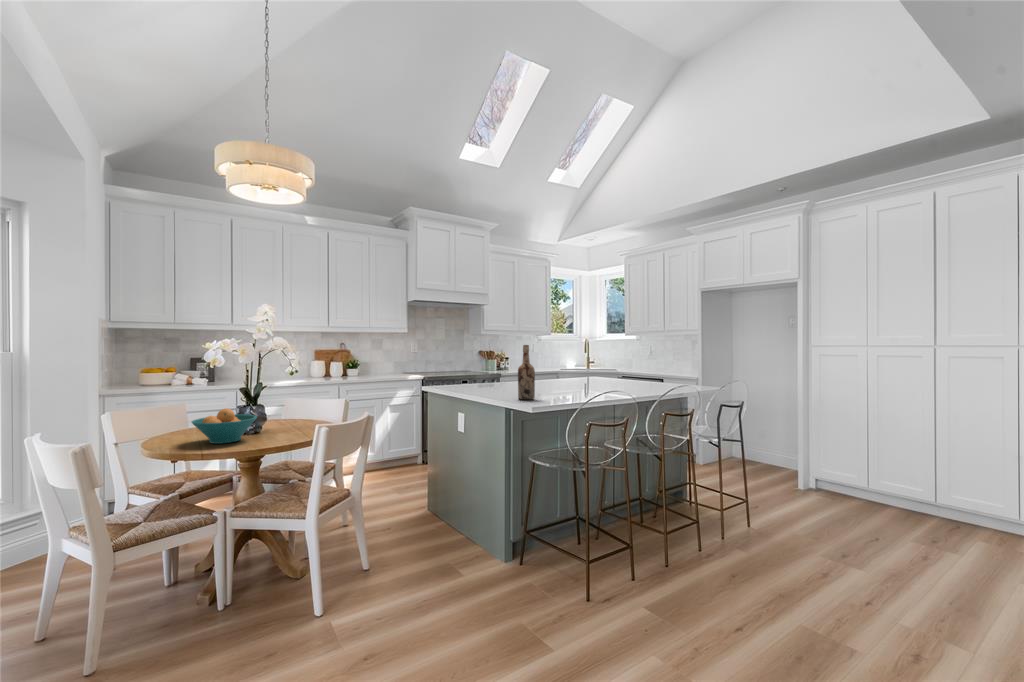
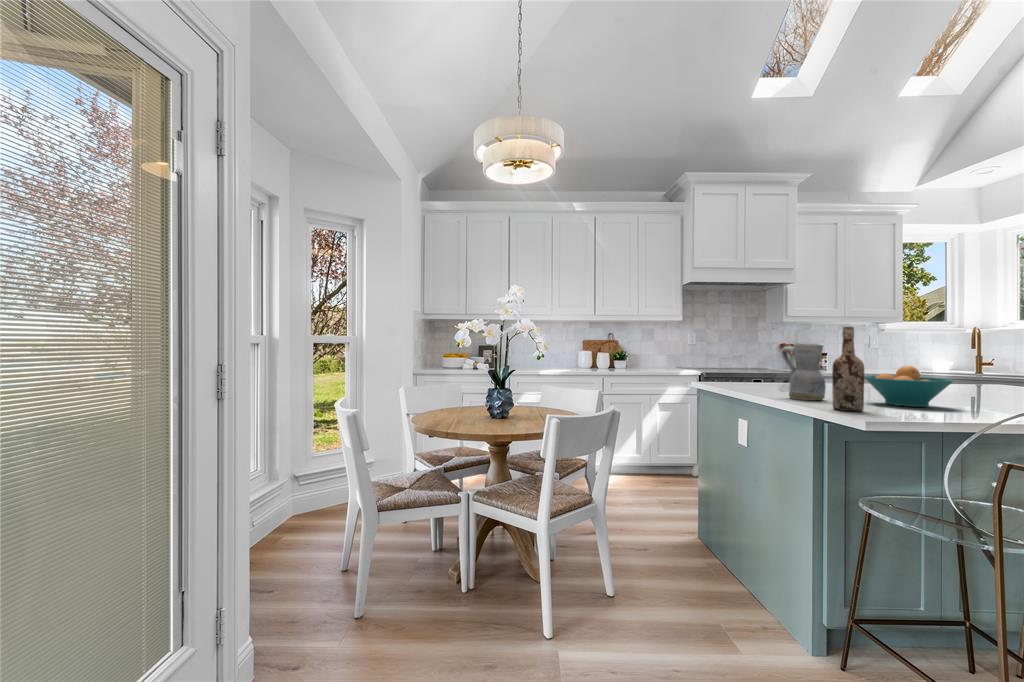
ceramic pitcher: none [488,354,514,394] -> present [782,343,826,400]
fruit bowl: present [192,409,257,444] -> present [864,366,953,407]

